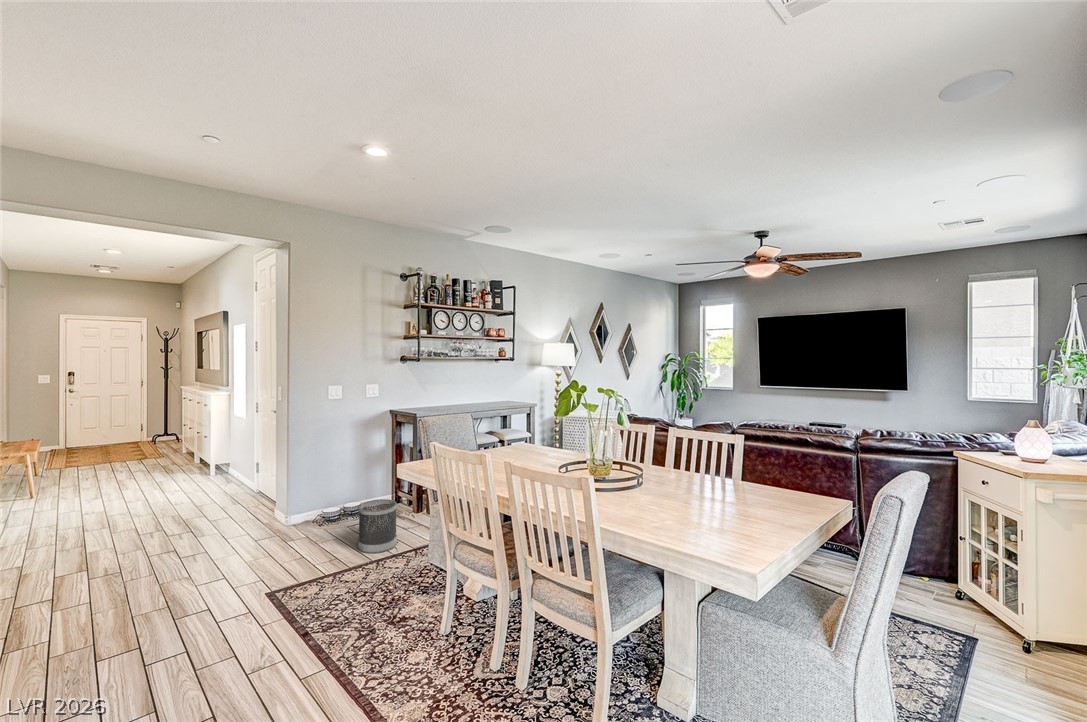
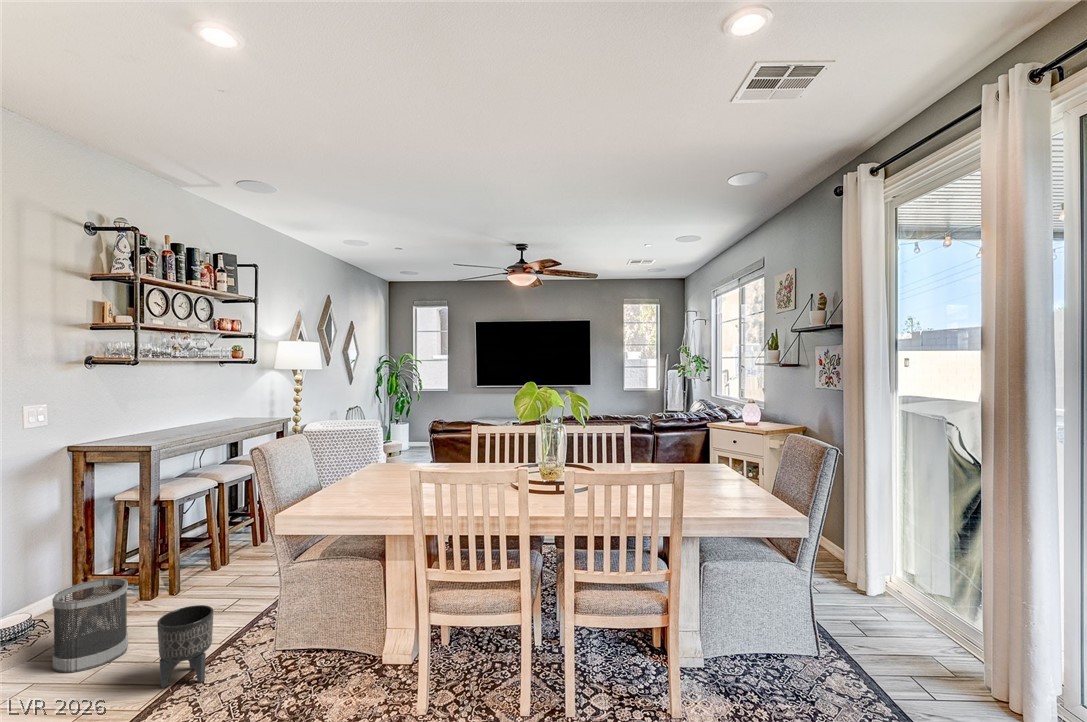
planter: none [392,530,424,582] -> present [157,605,214,688]

